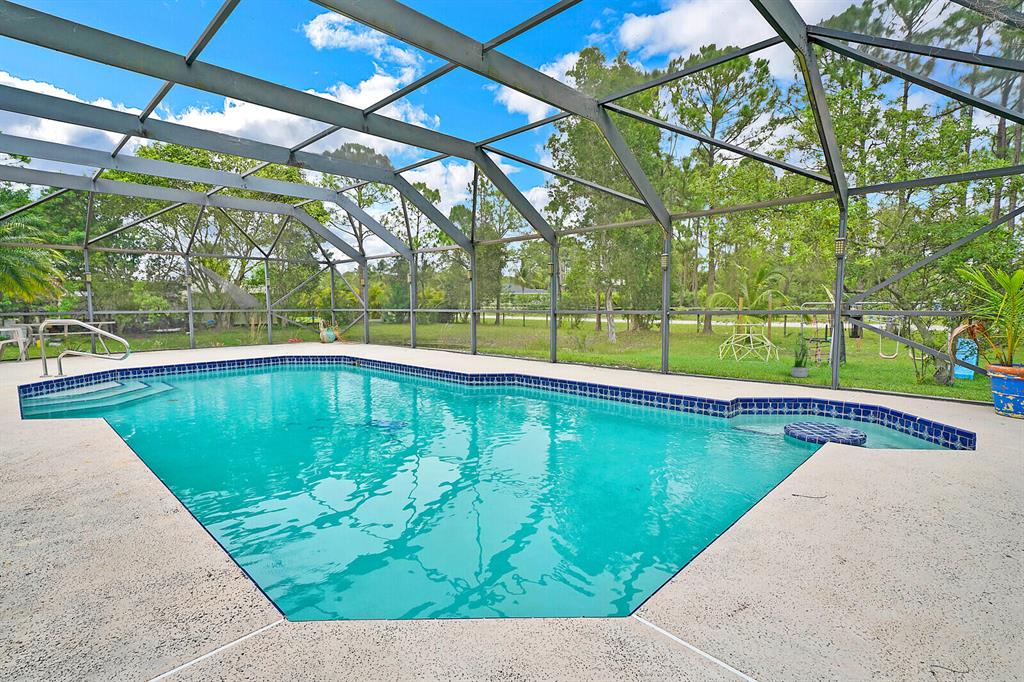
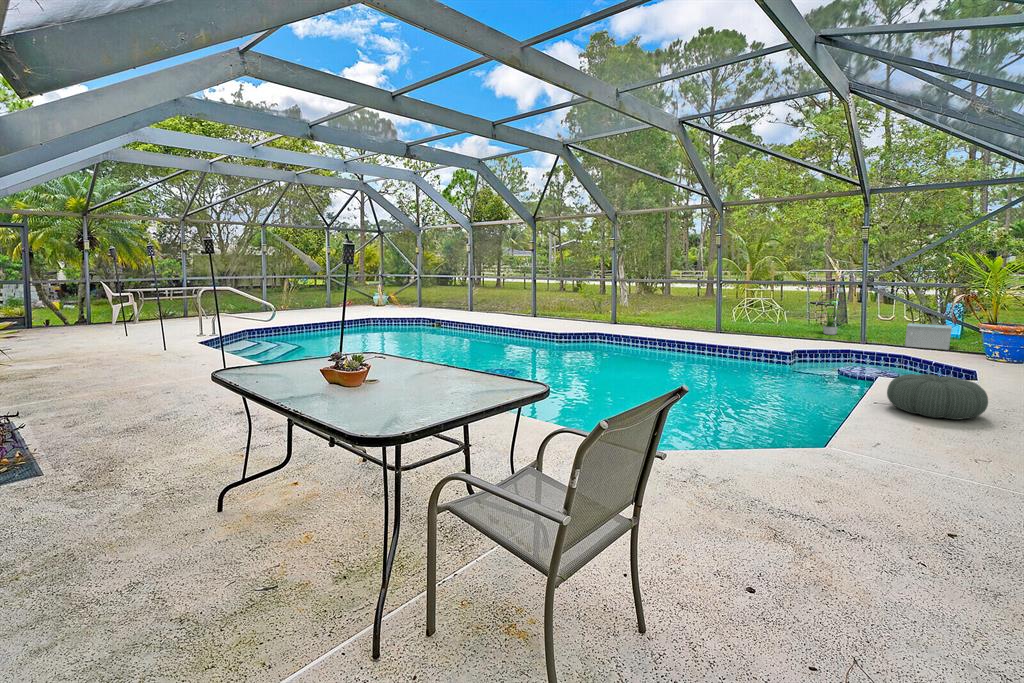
storage box: none [889,363,952,399] -> present [905,323,952,349]
pouf: none [789,451,957,542] -> present [887,374,988,420]

